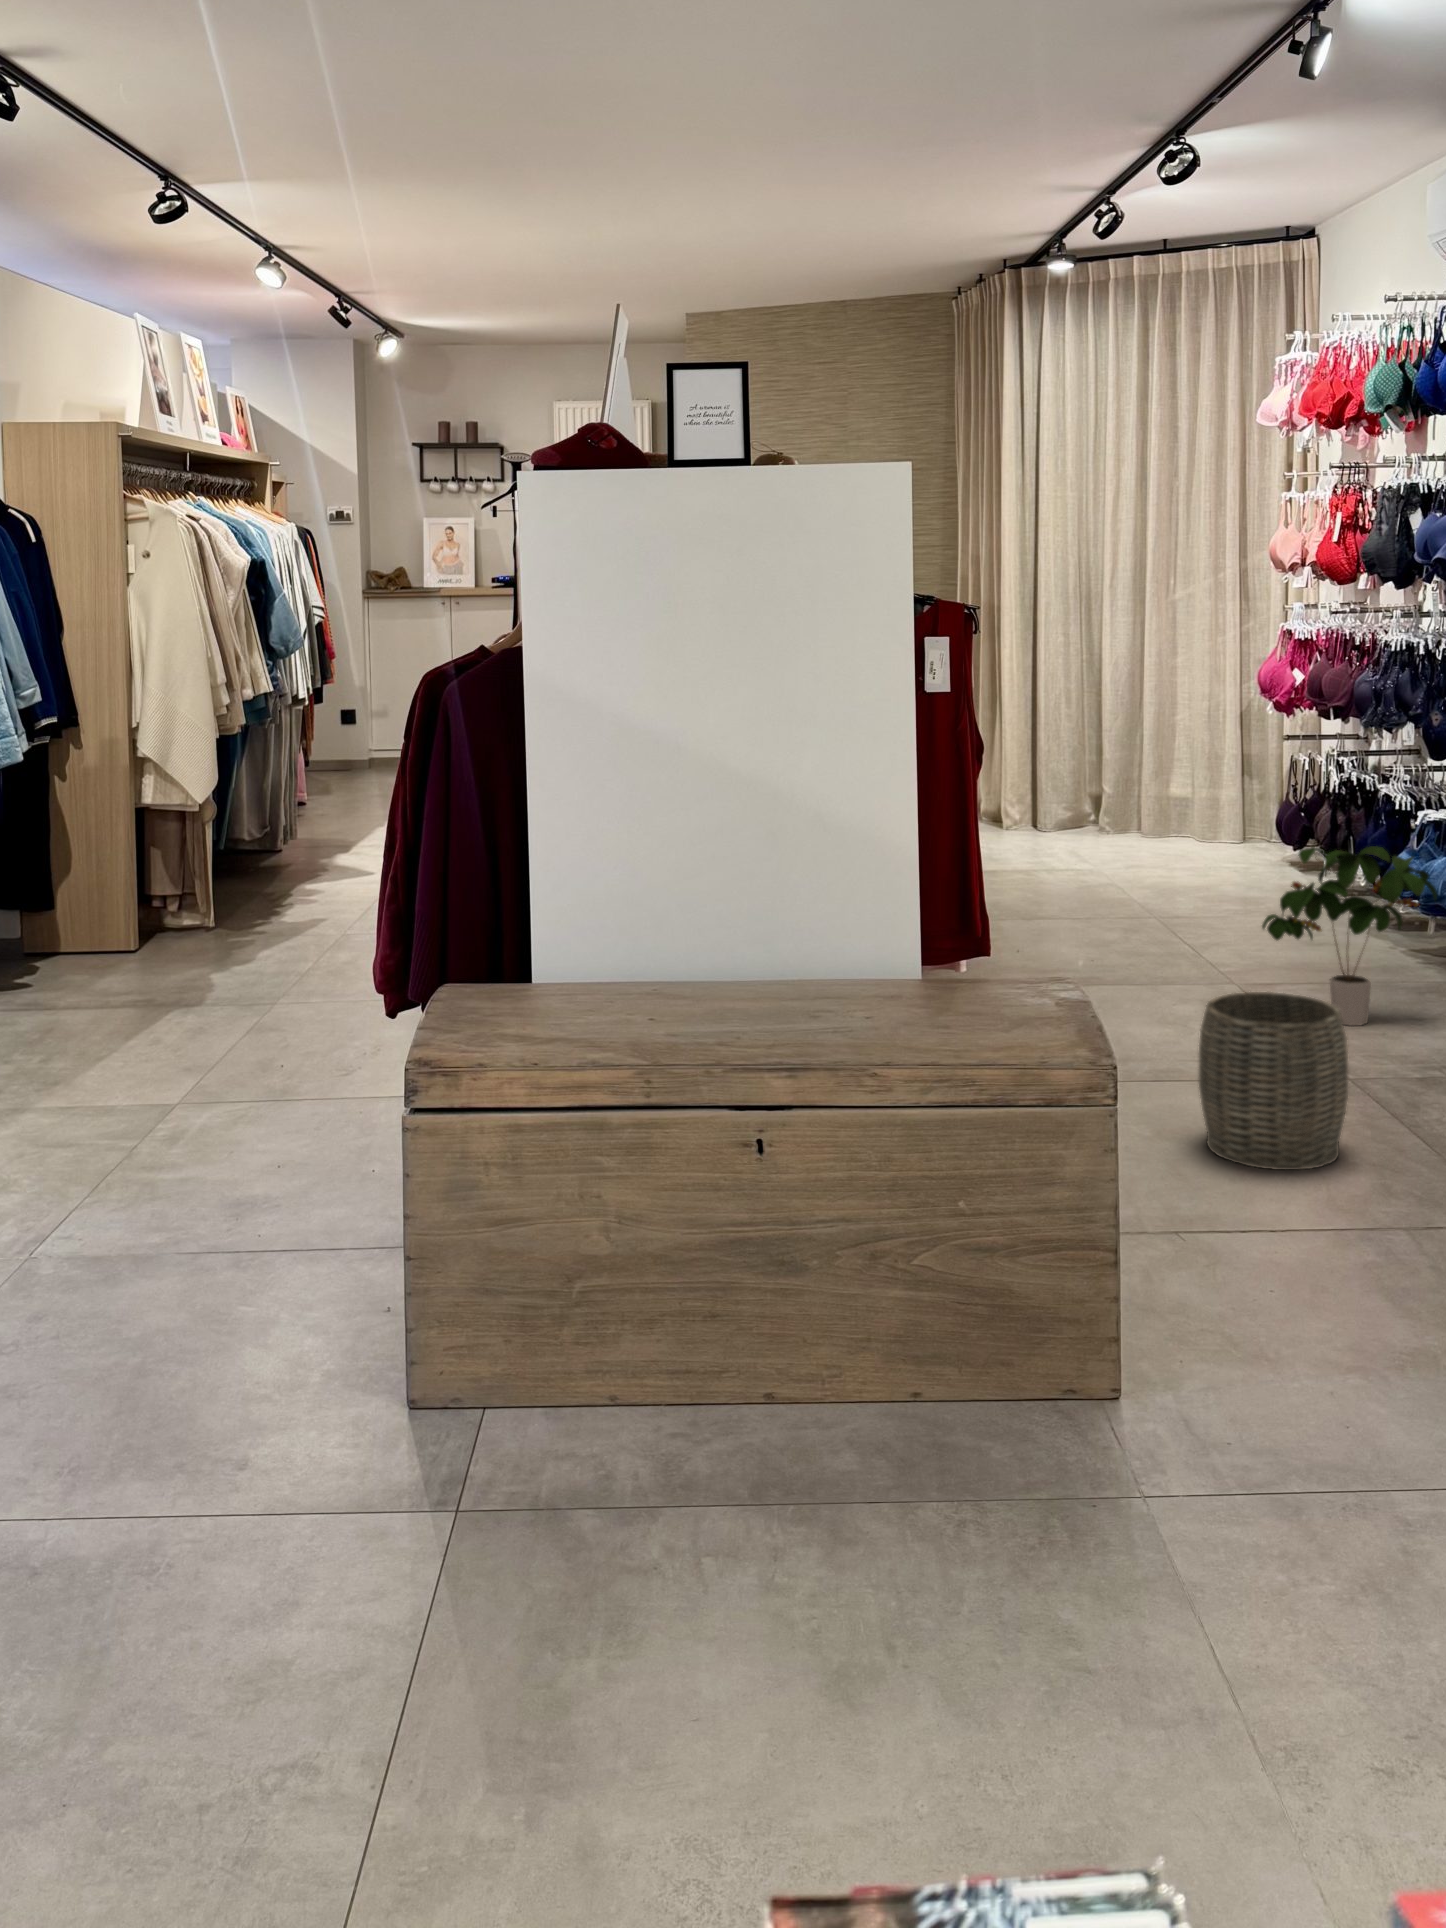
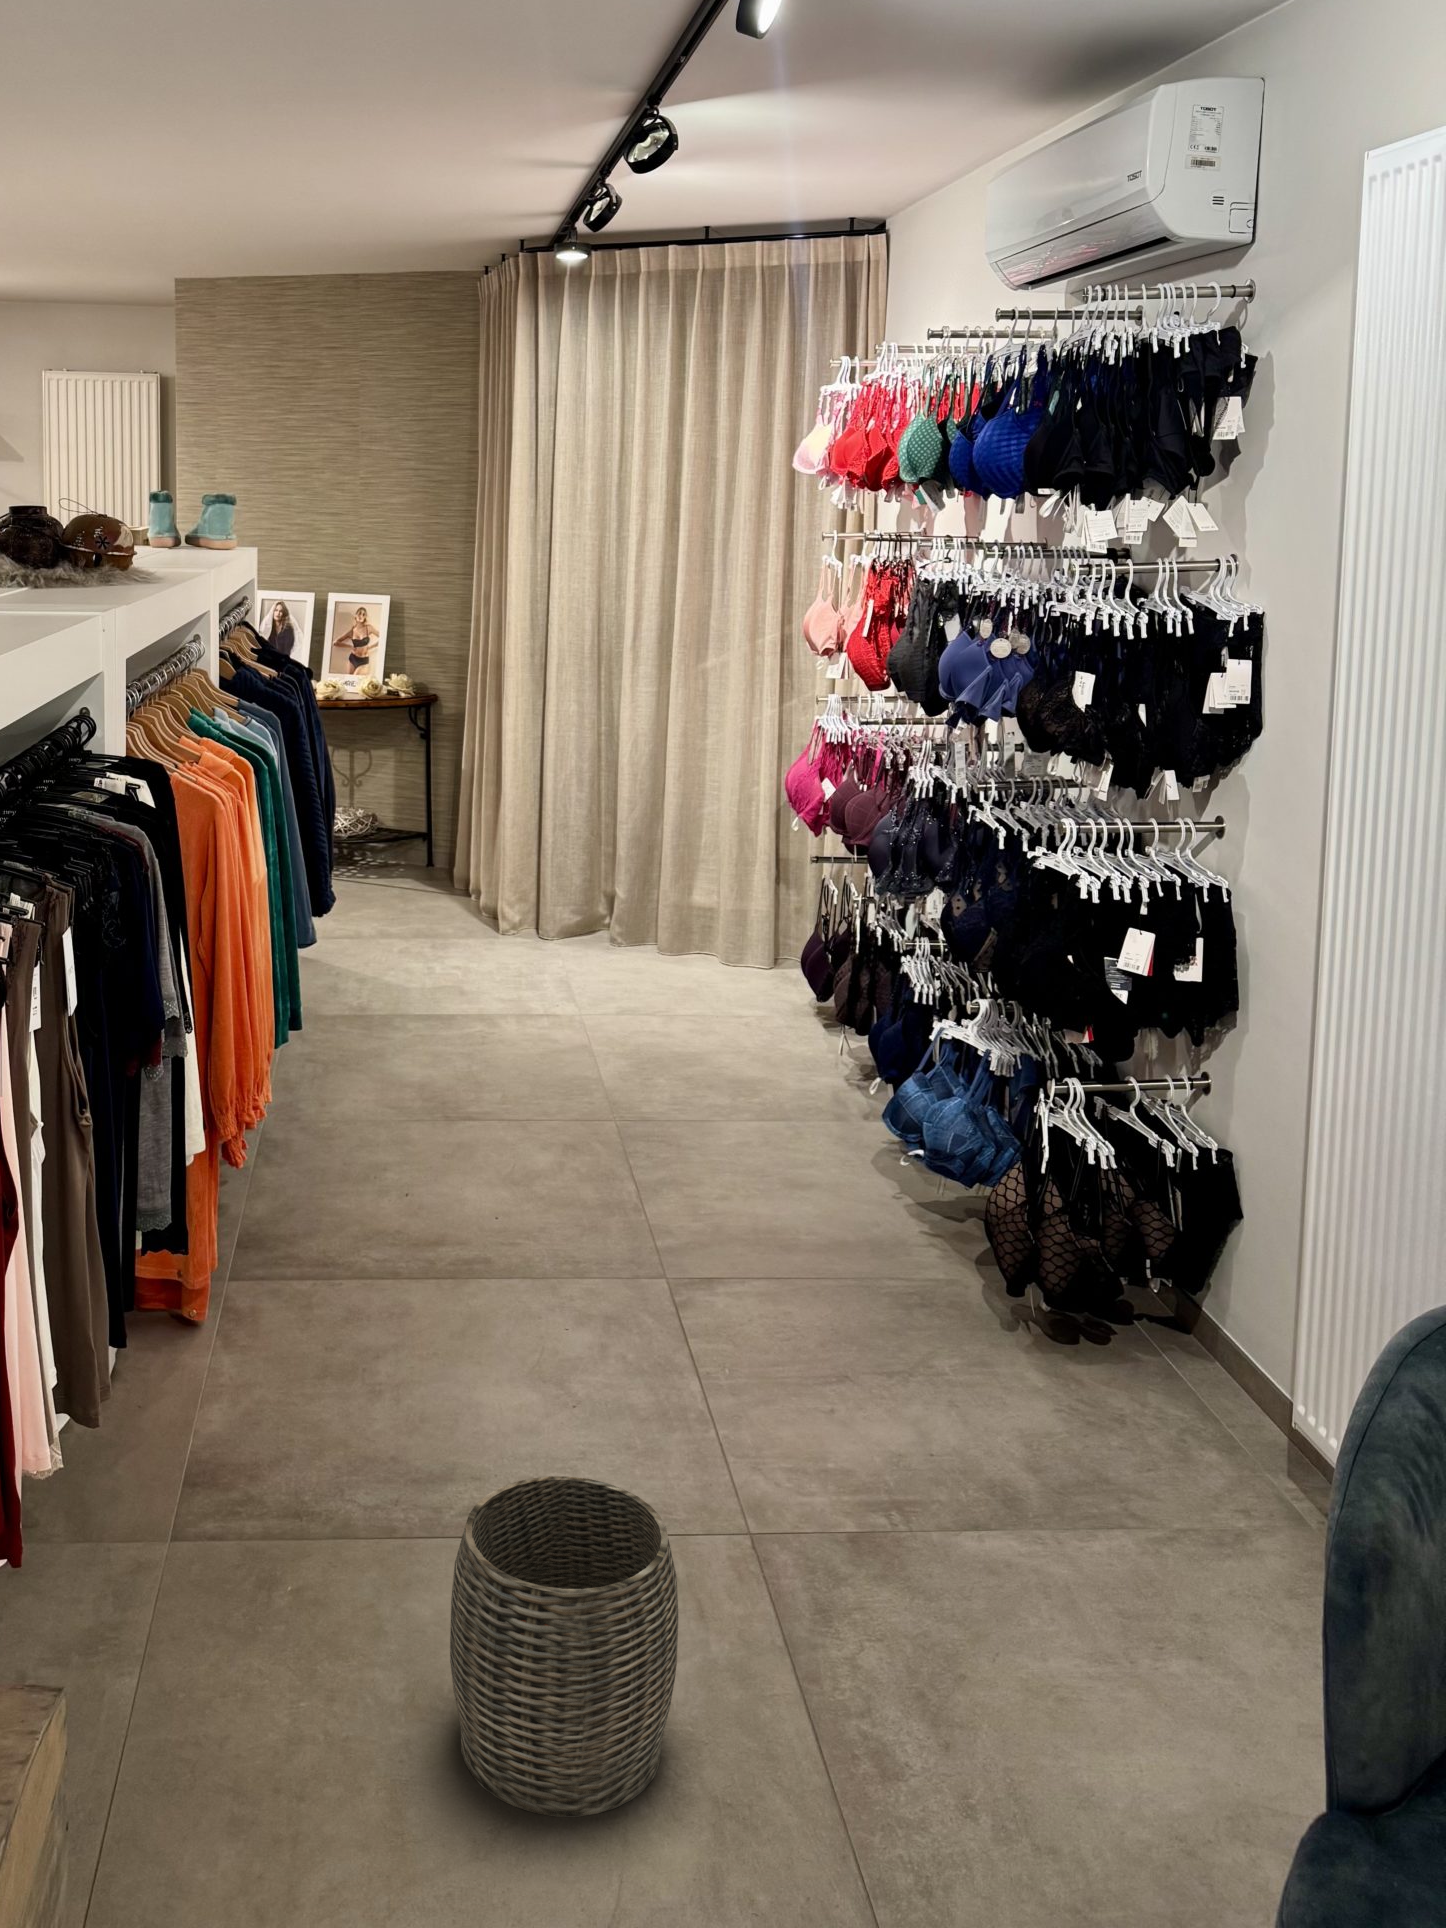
potted plant: present [1262,846,1437,1026] -> none [675,1130,911,1391]

